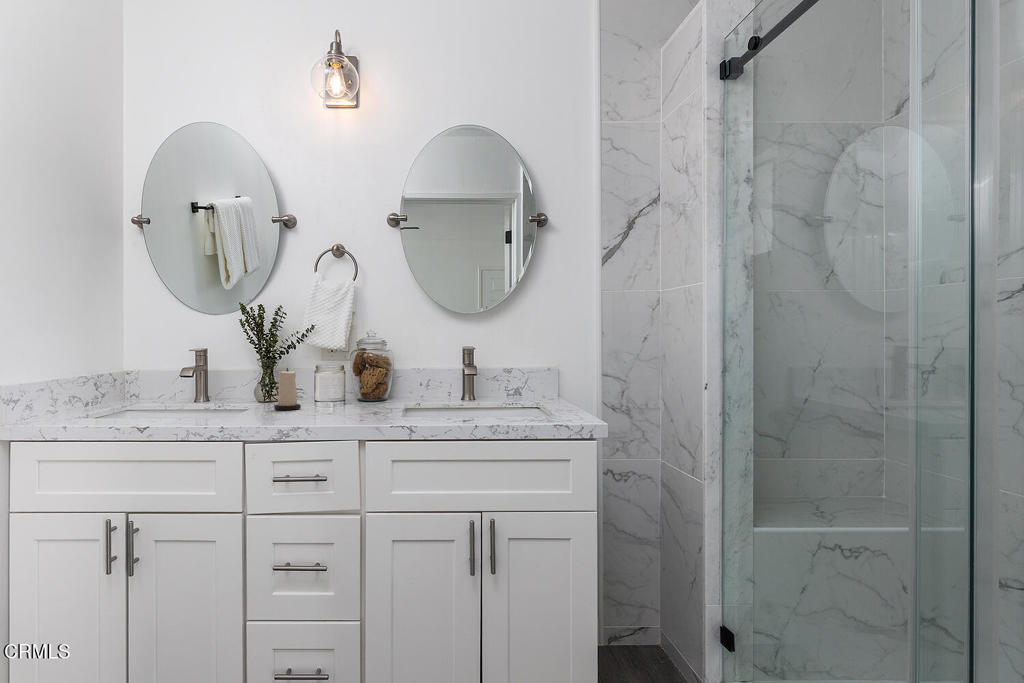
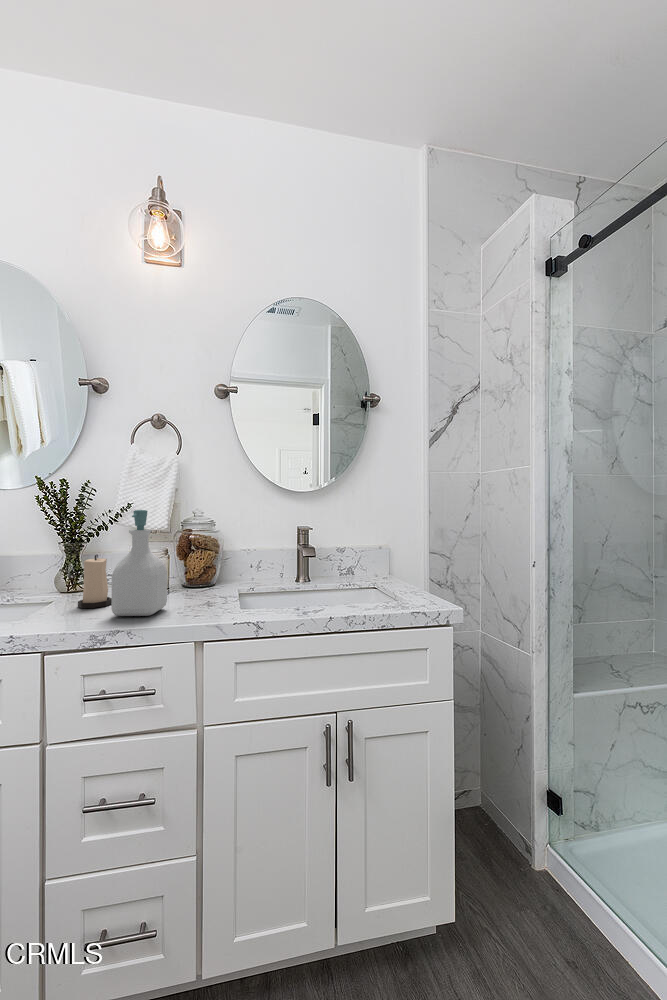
soap bottle: none [300,330,342,413] -> present [112,510,167,616]

